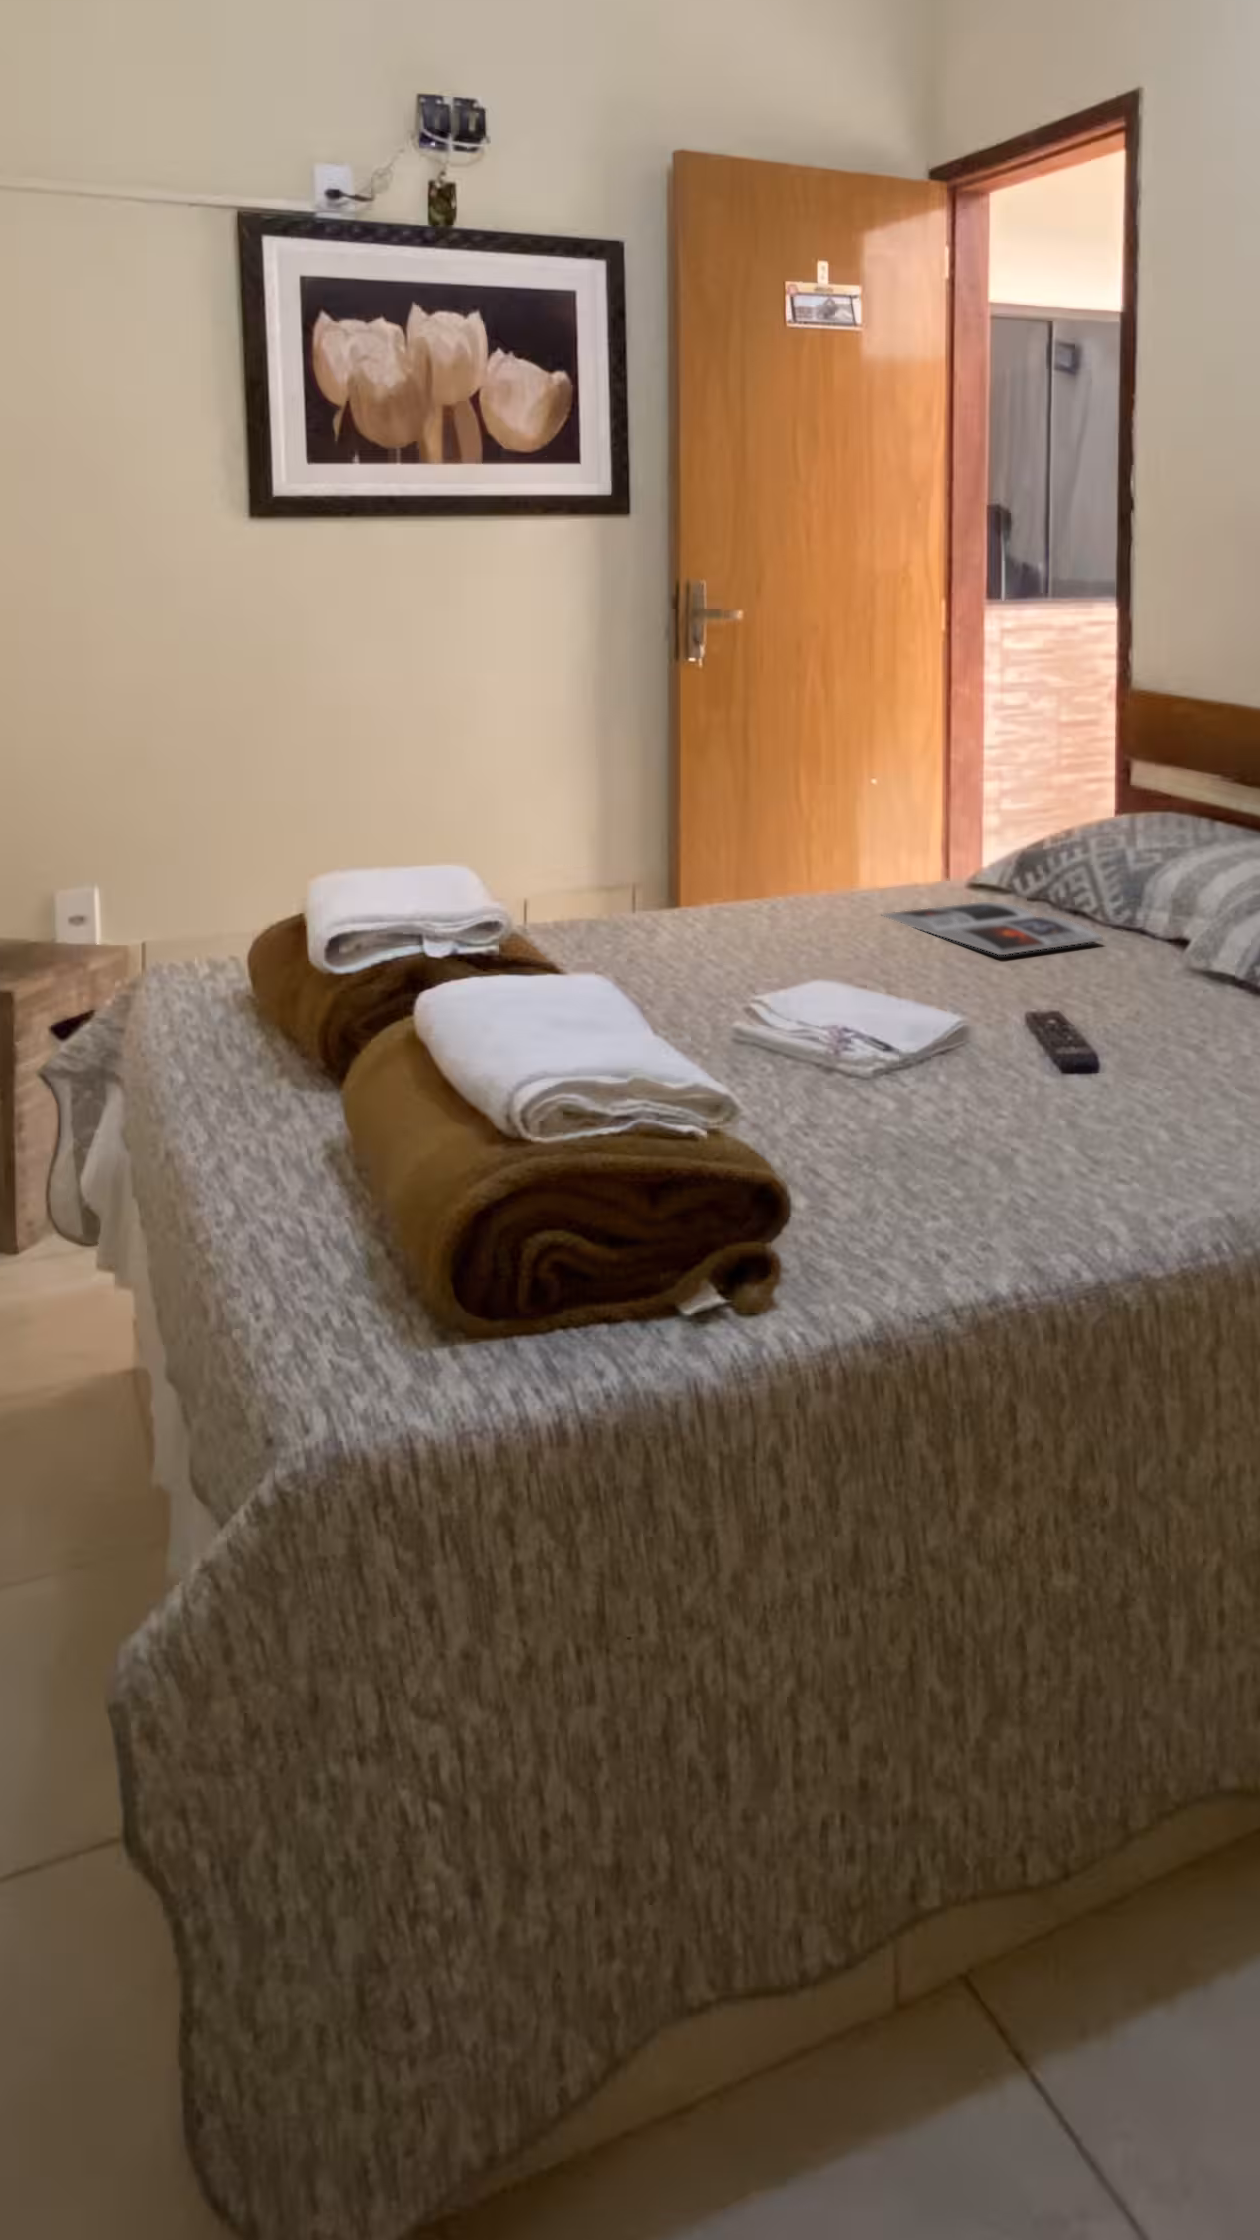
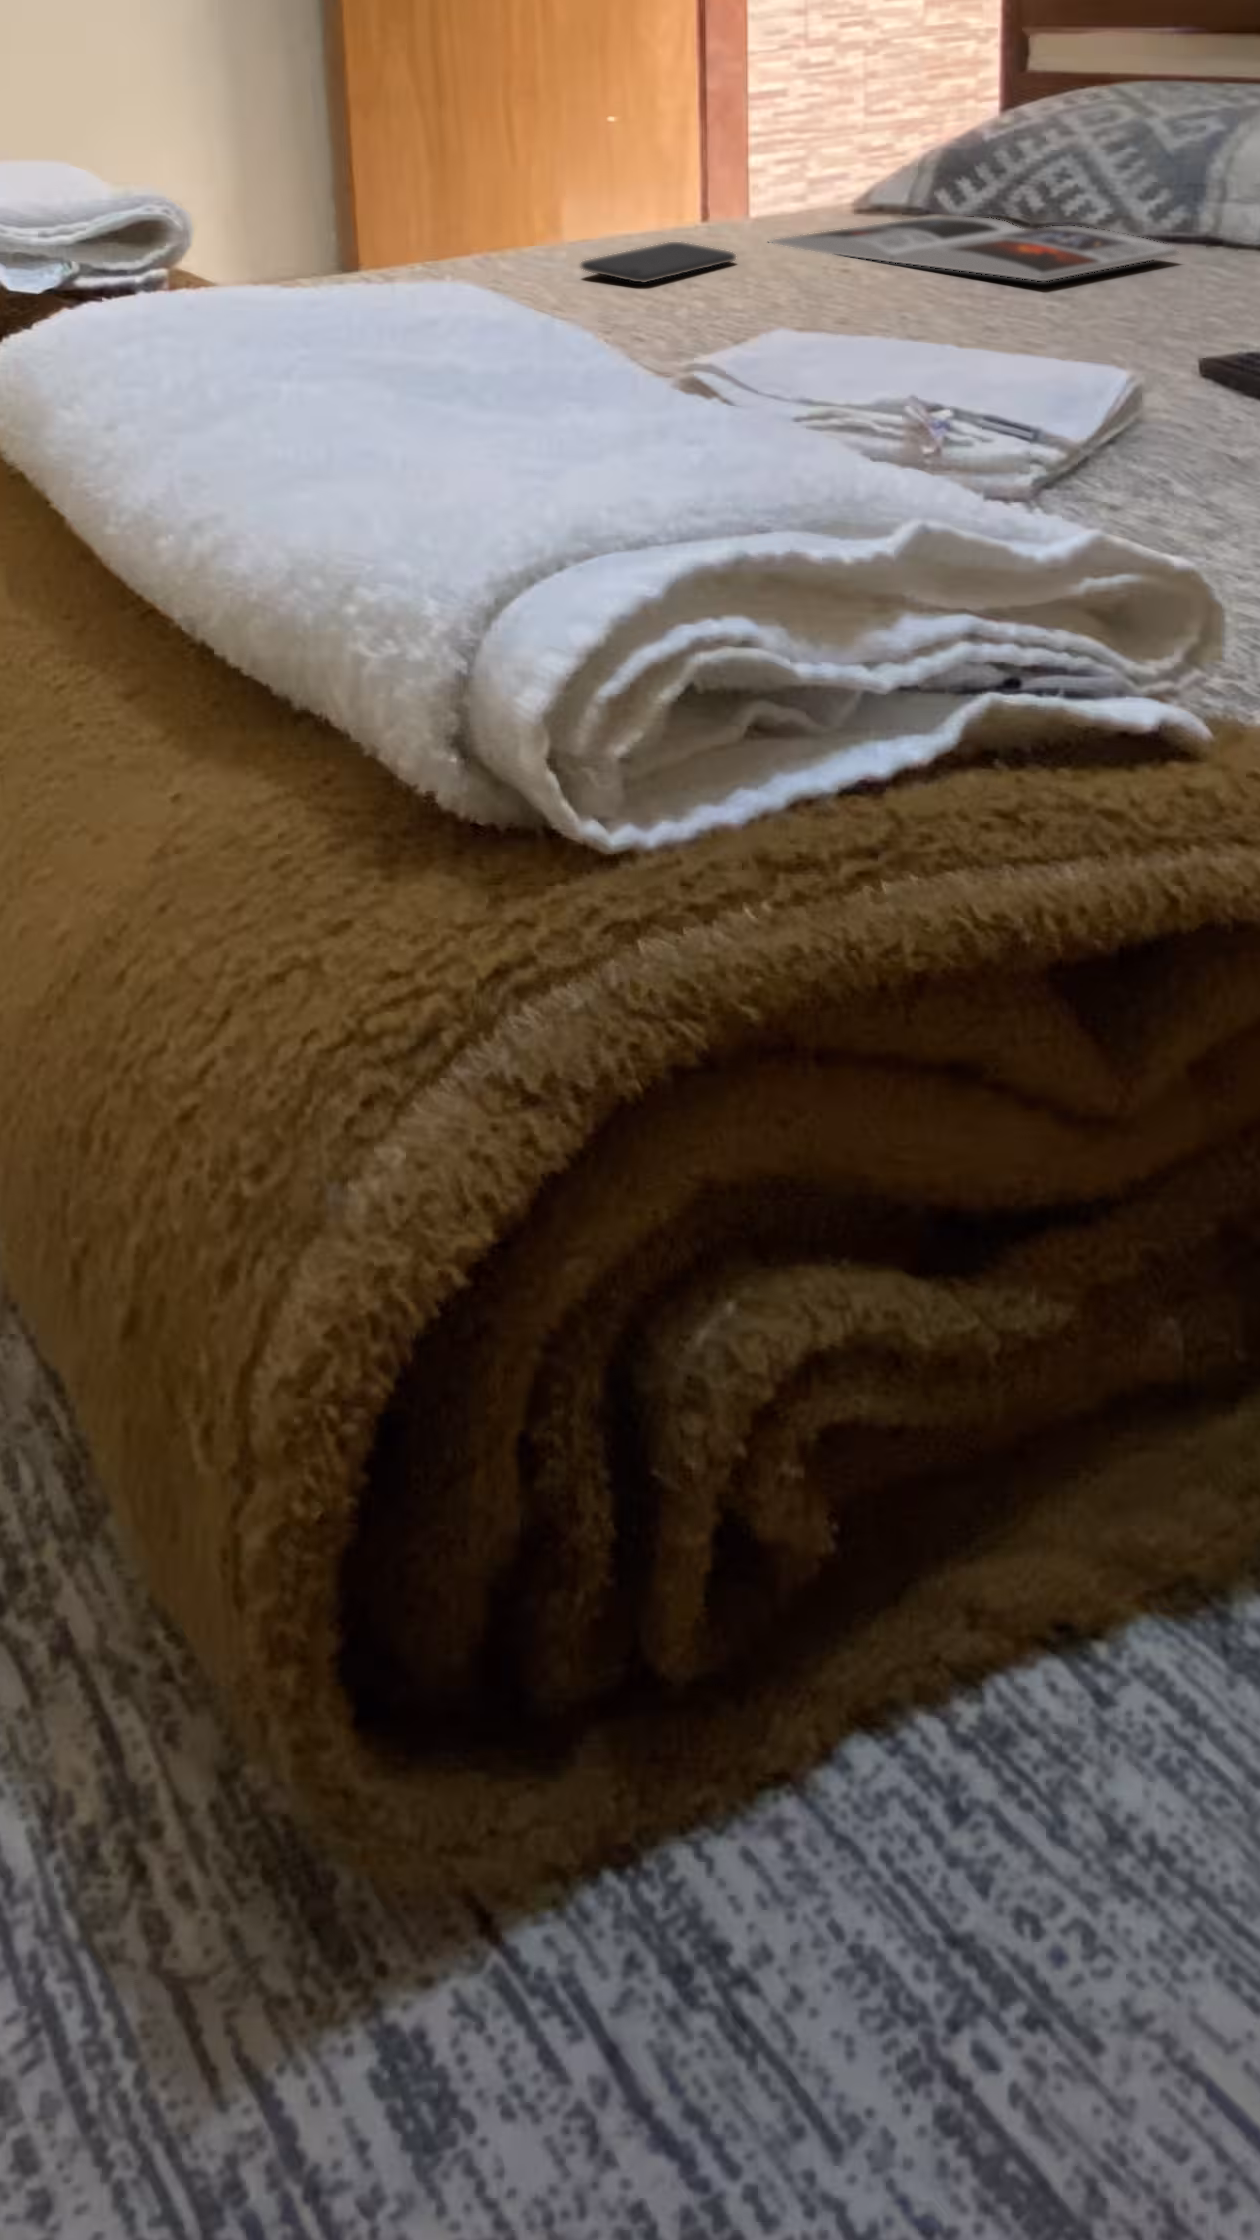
smartphone: none [751,914,848,942] -> present [581,242,735,282]

